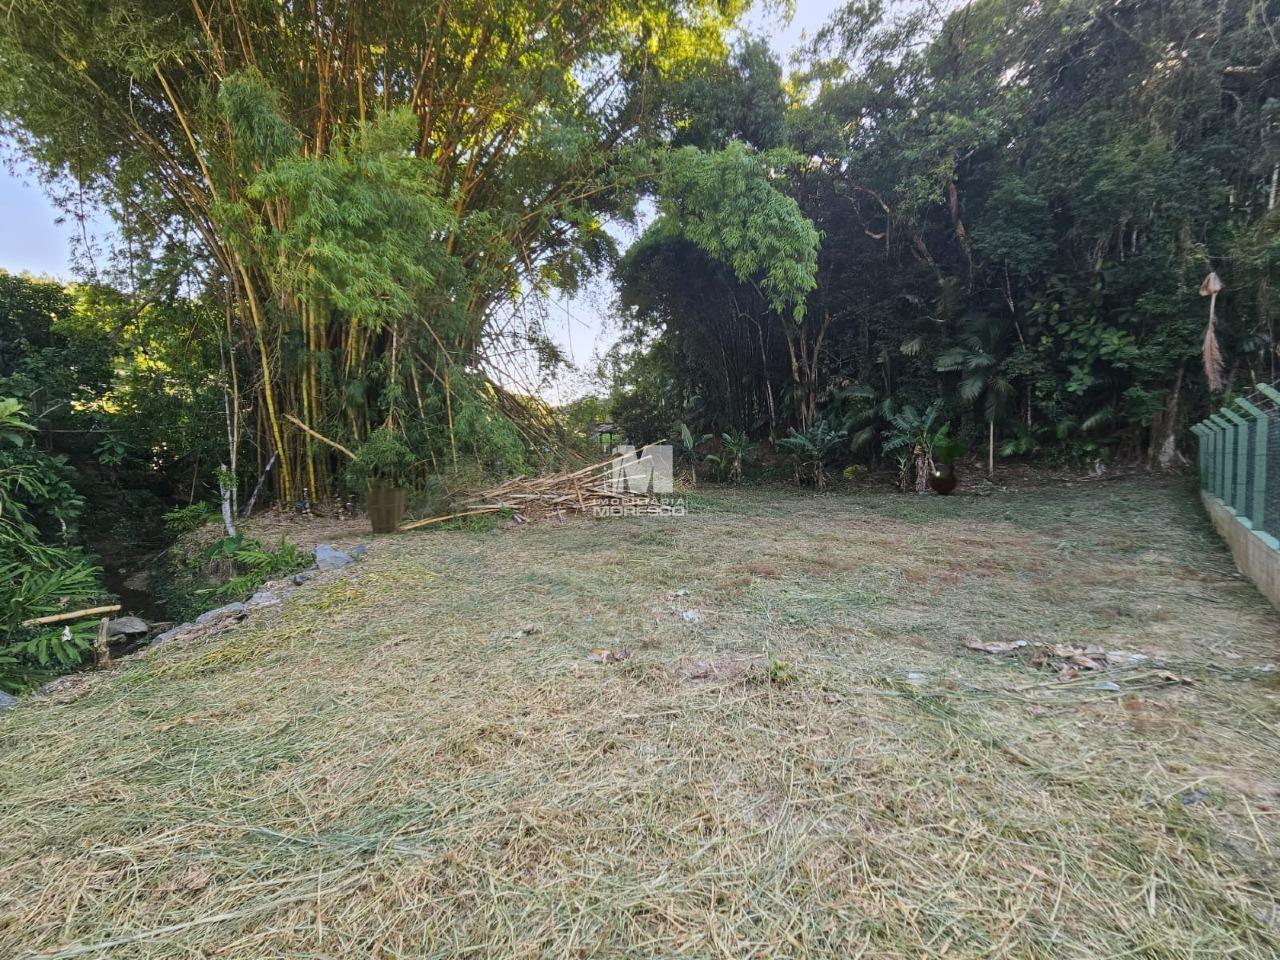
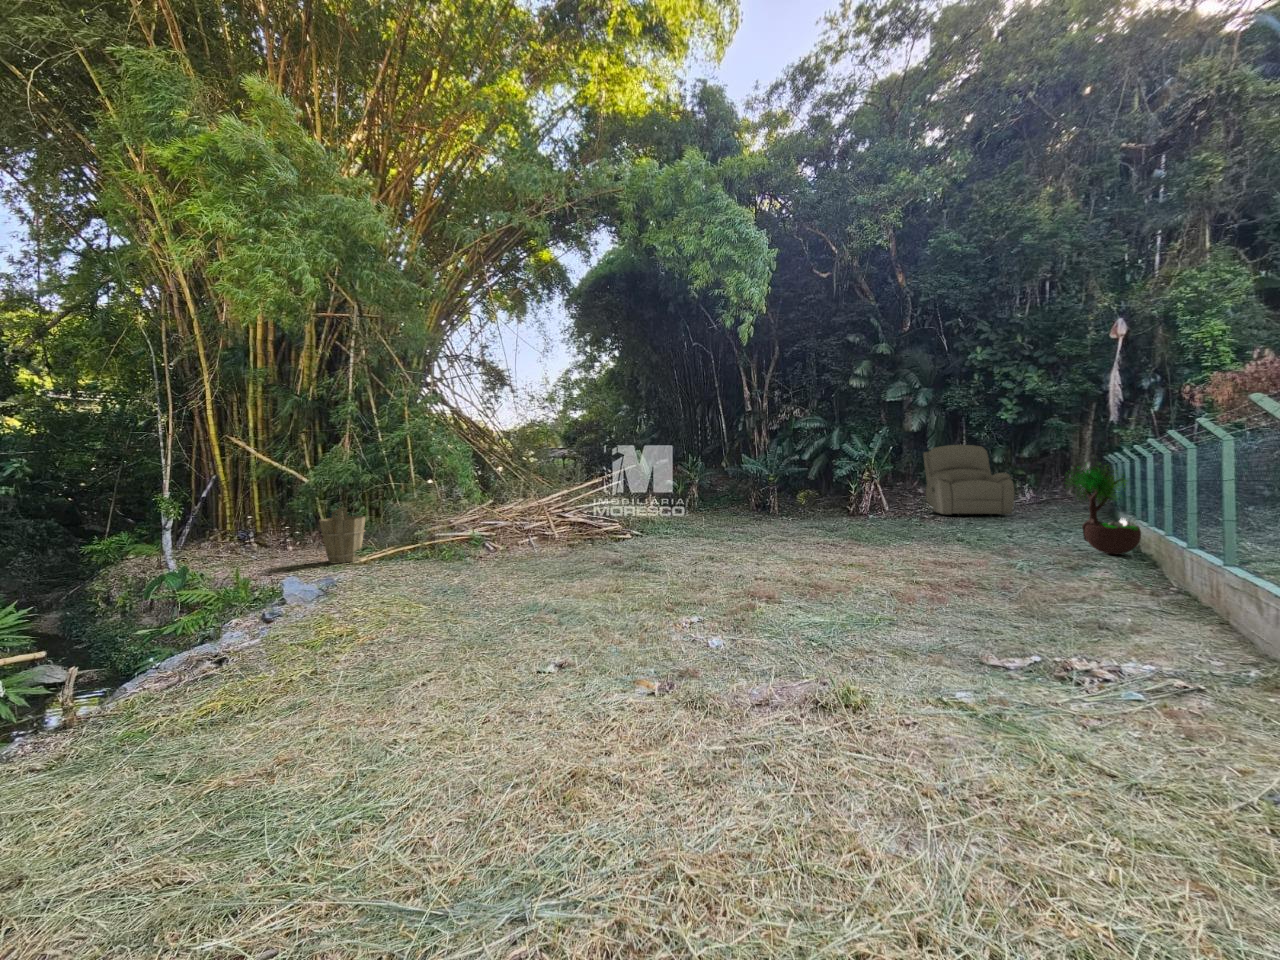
chair: none [982,418,1082,496] -> present [923,445,1014,517]
potted tree: present [929,441,966,494] -> present [1067,465,1141,554]

